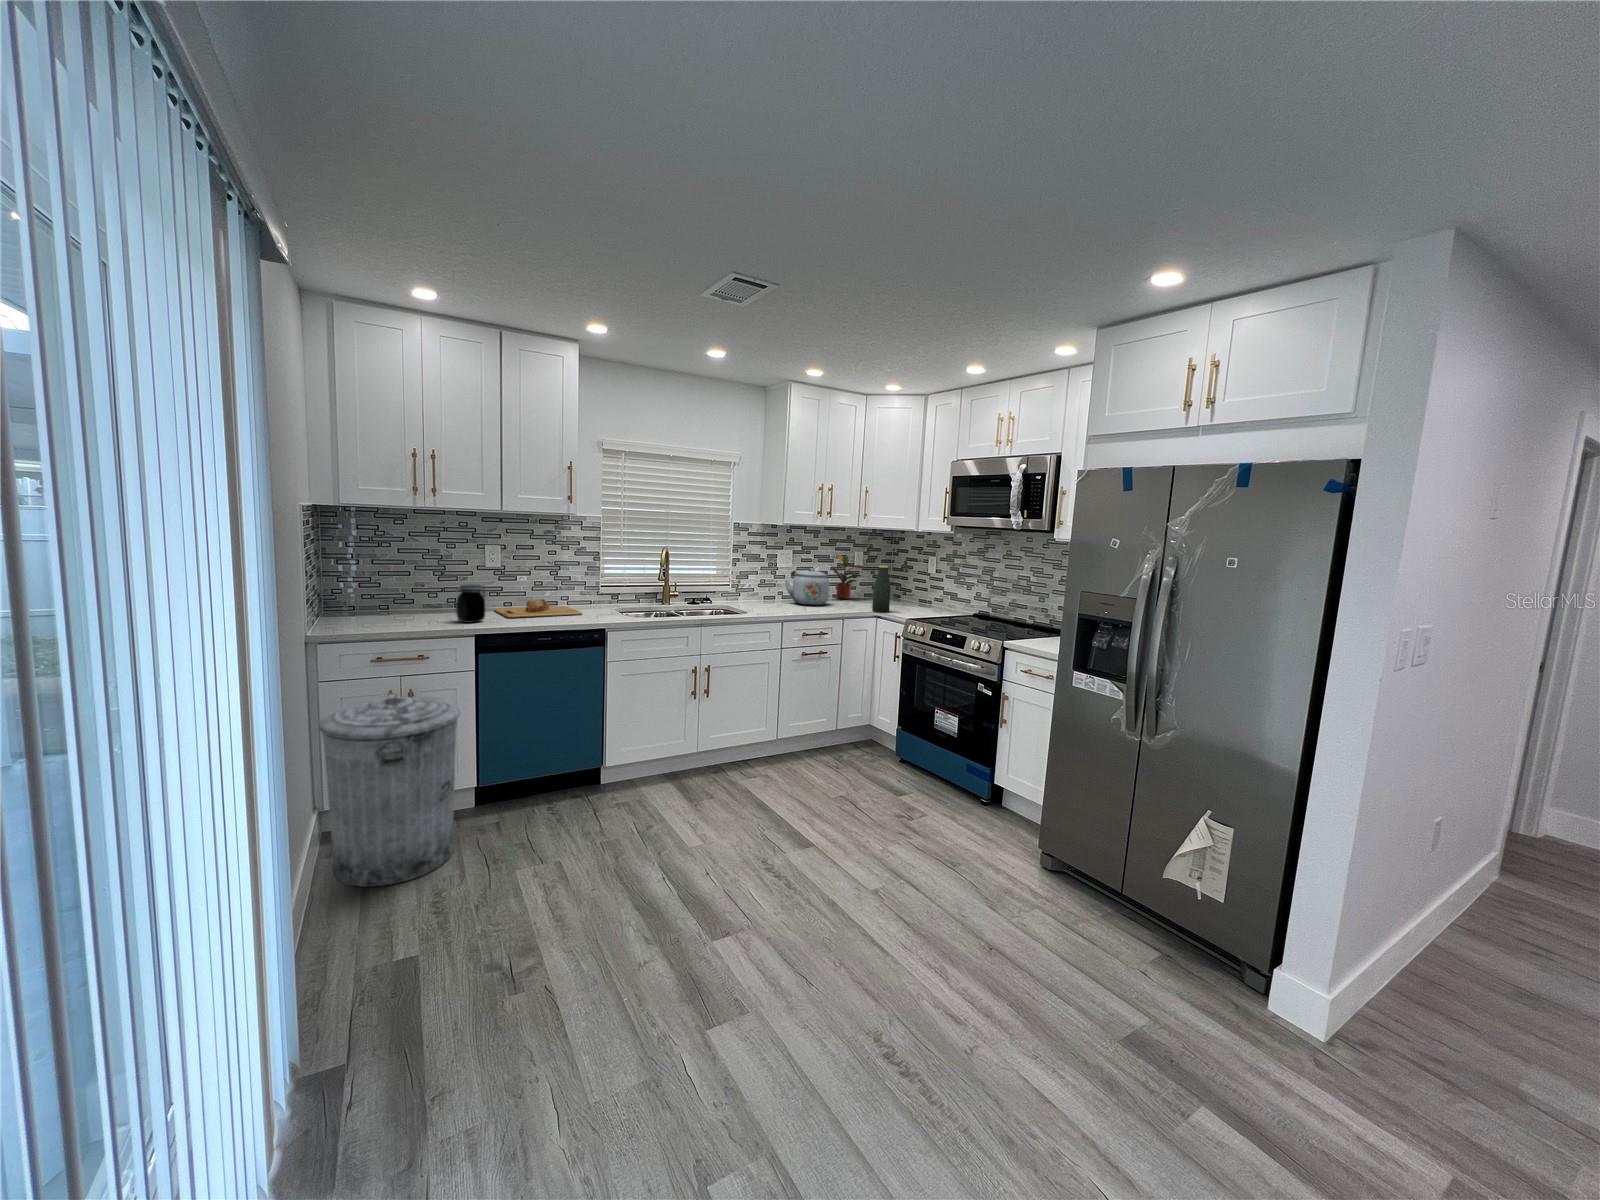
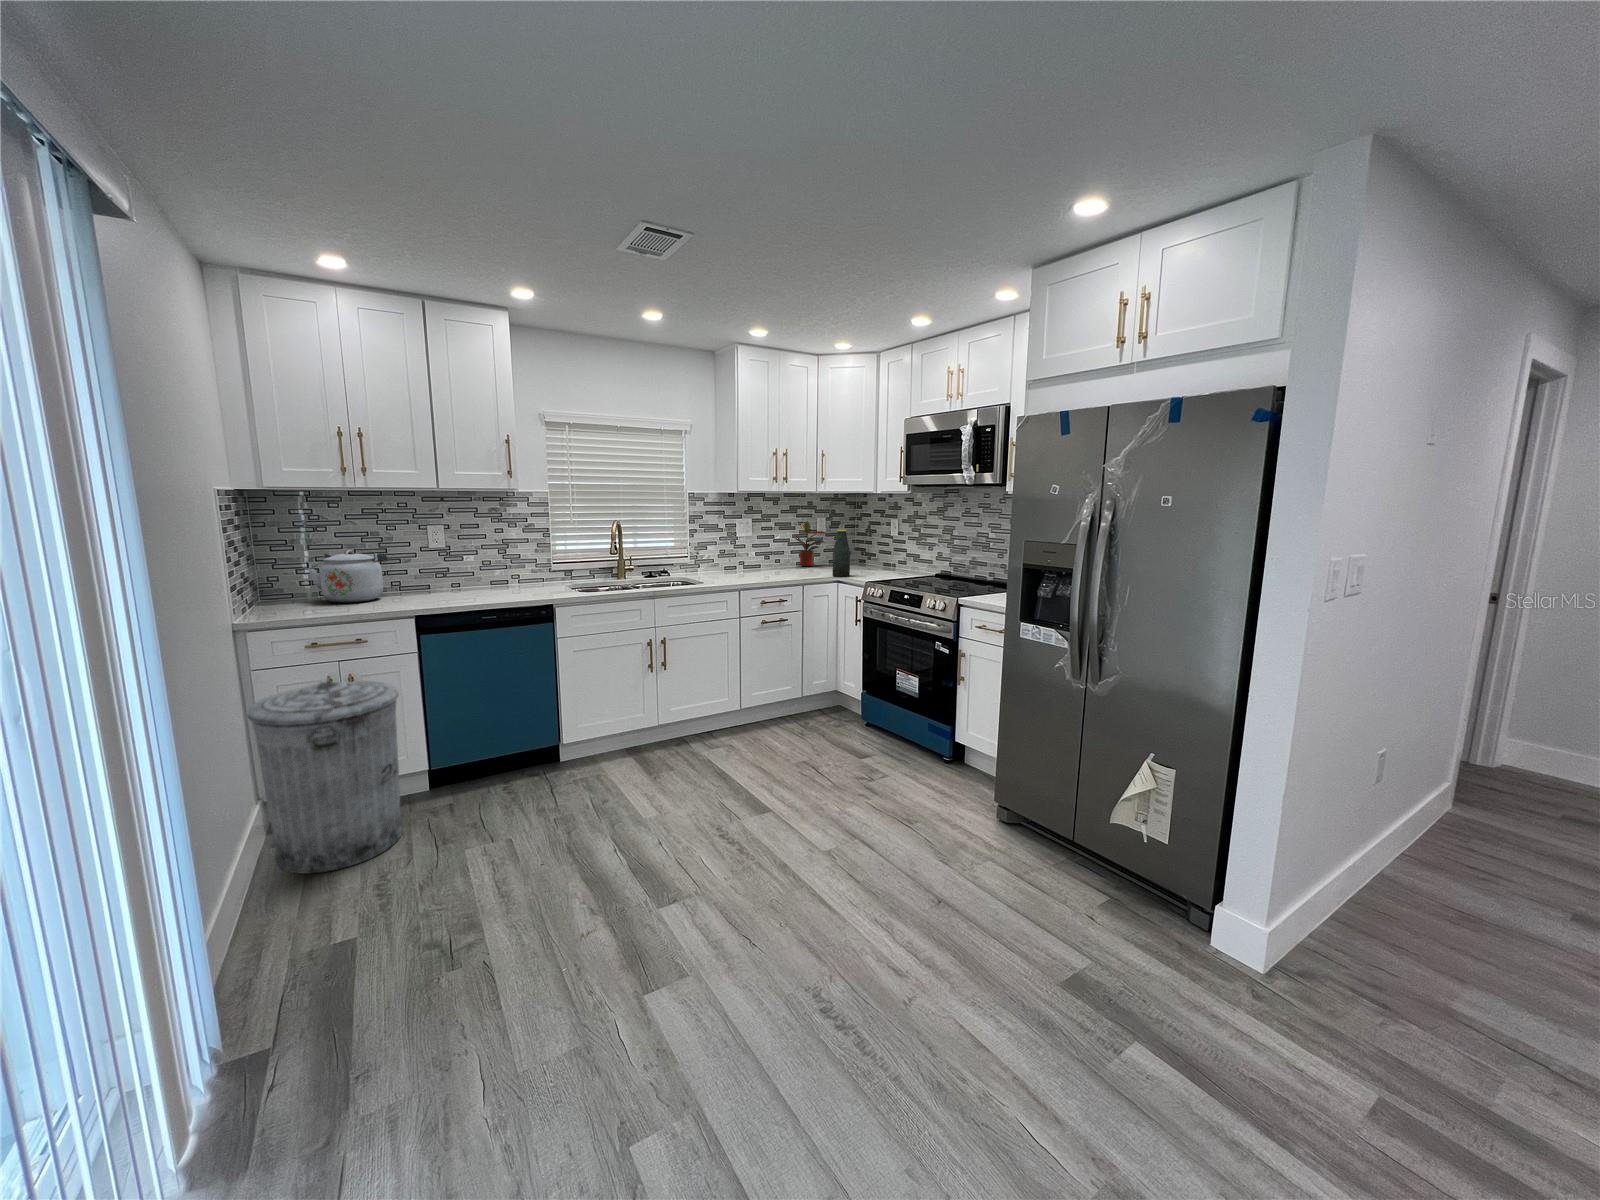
kettle: present [785,568,829,605] -> present [308,550,388,603]
jar: present [456,584,485,623] -> none [392,565,426,604]
cutting board: present [494,599,582,618] -> none [440,578,531,598]

